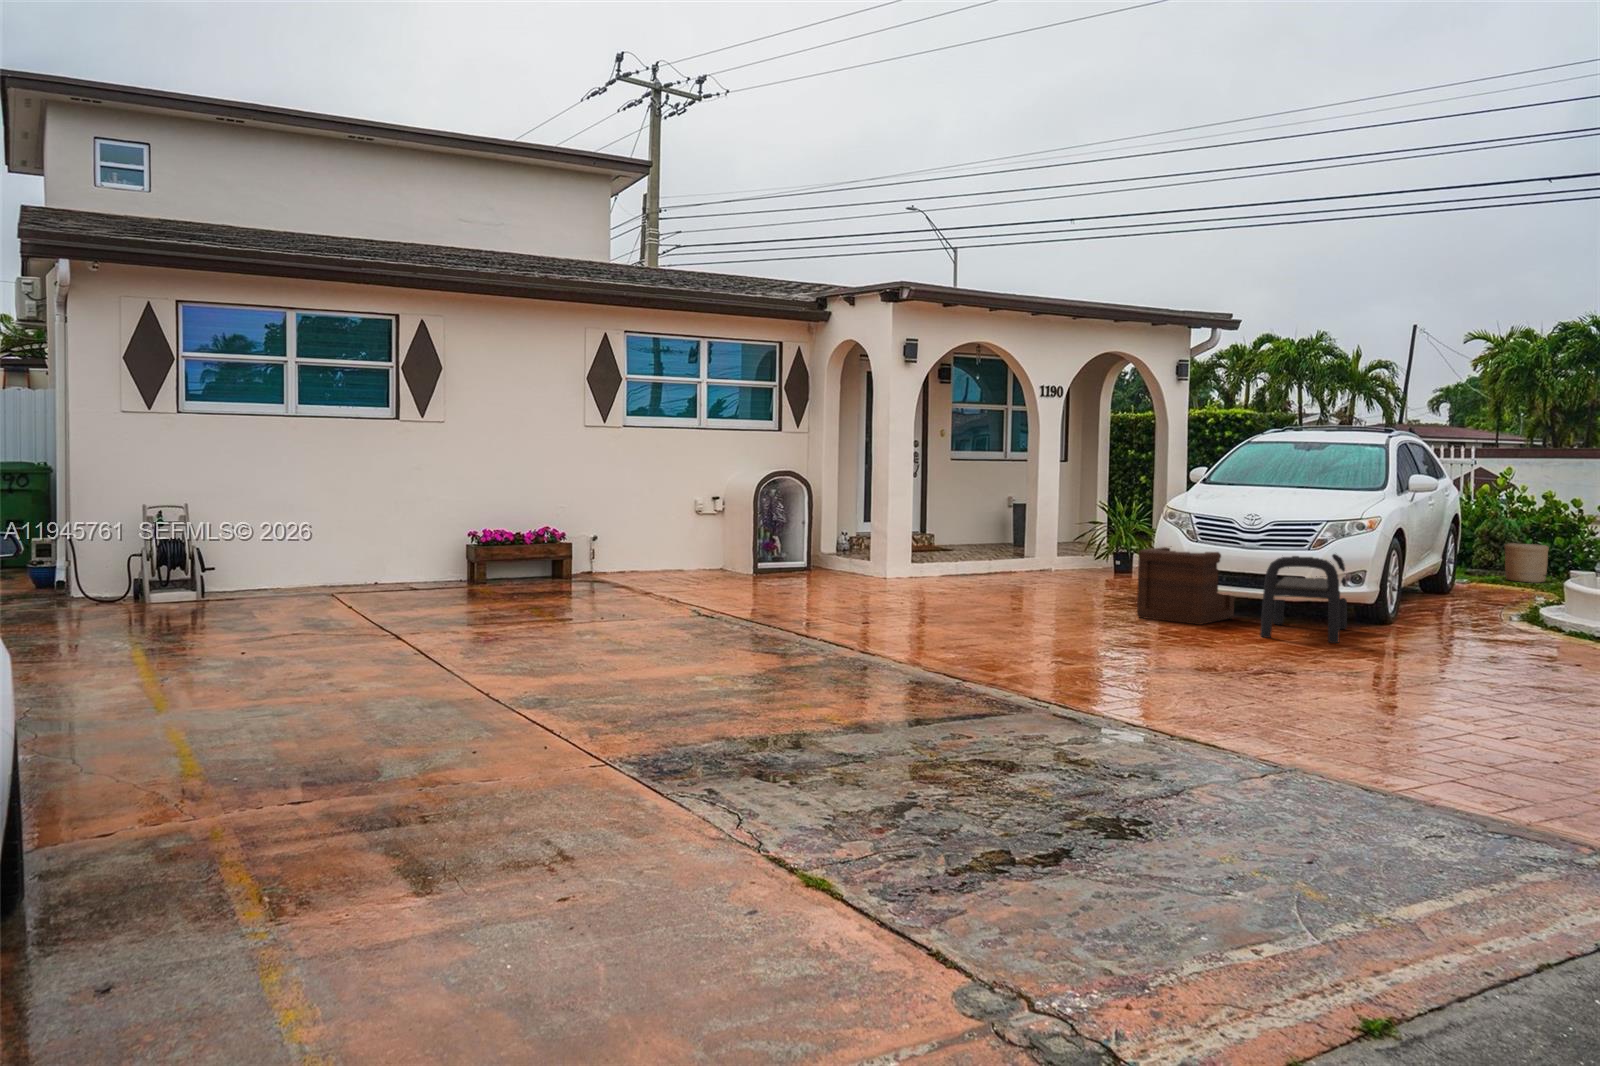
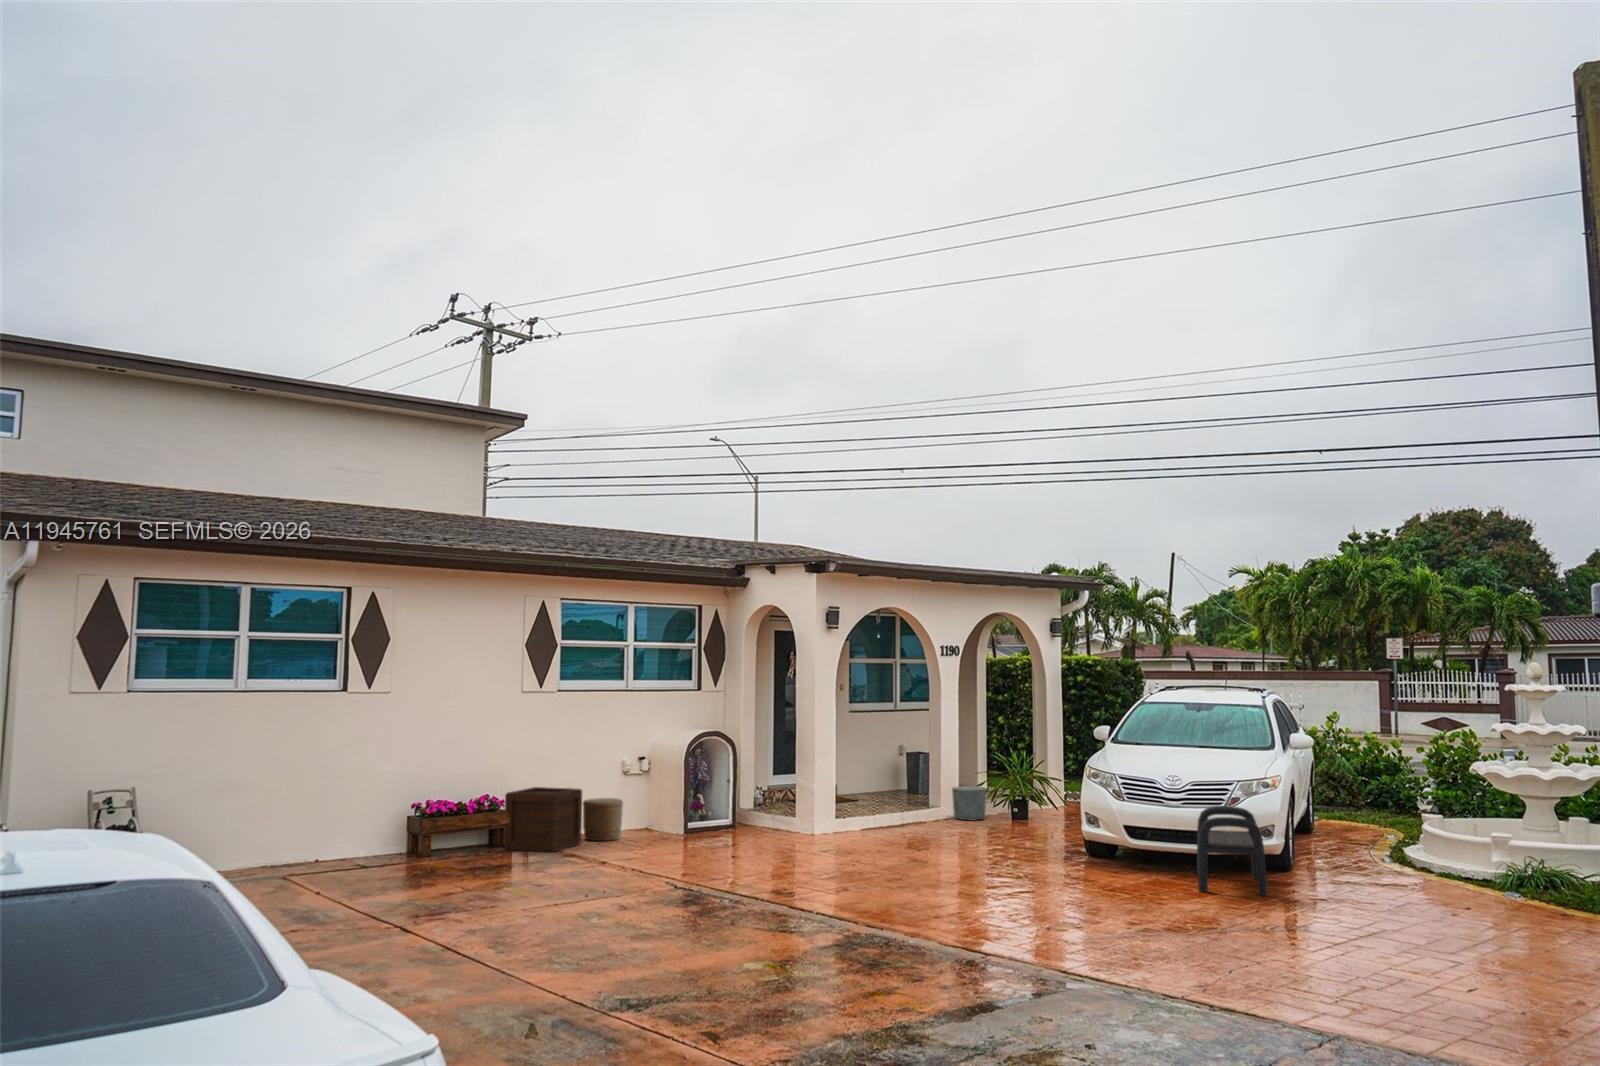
planter: none [1047,538,1084,573] -> present [952,786,986,820]
woven basket: present [1504,543,1549,583] -> present [583,798,623,841]
wooden crate: present [1137,546,1234,625] -> present [504,787,582,852]

